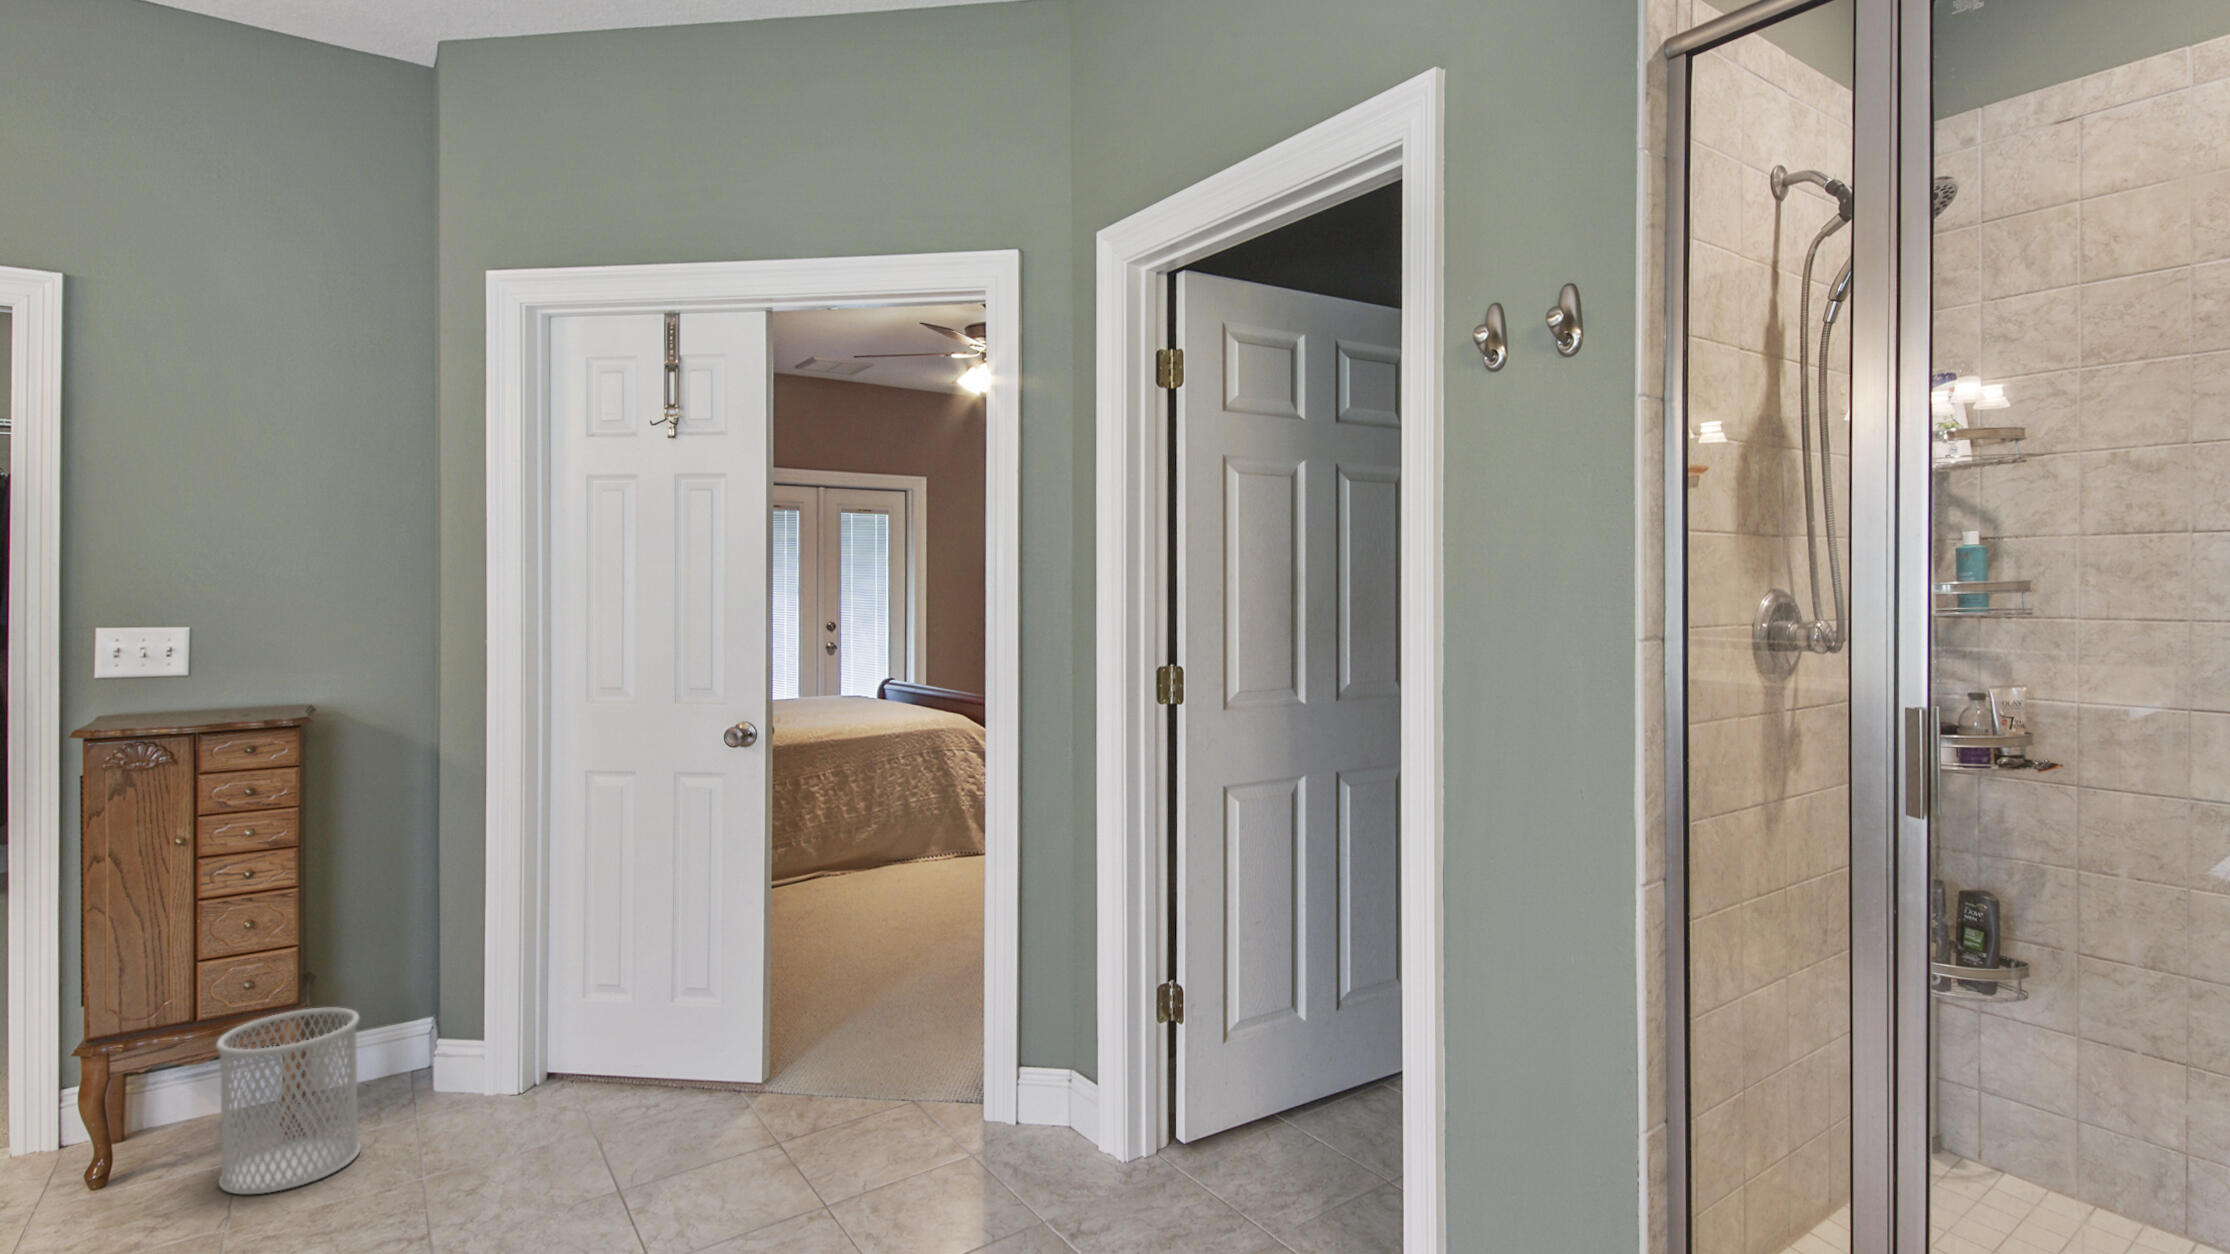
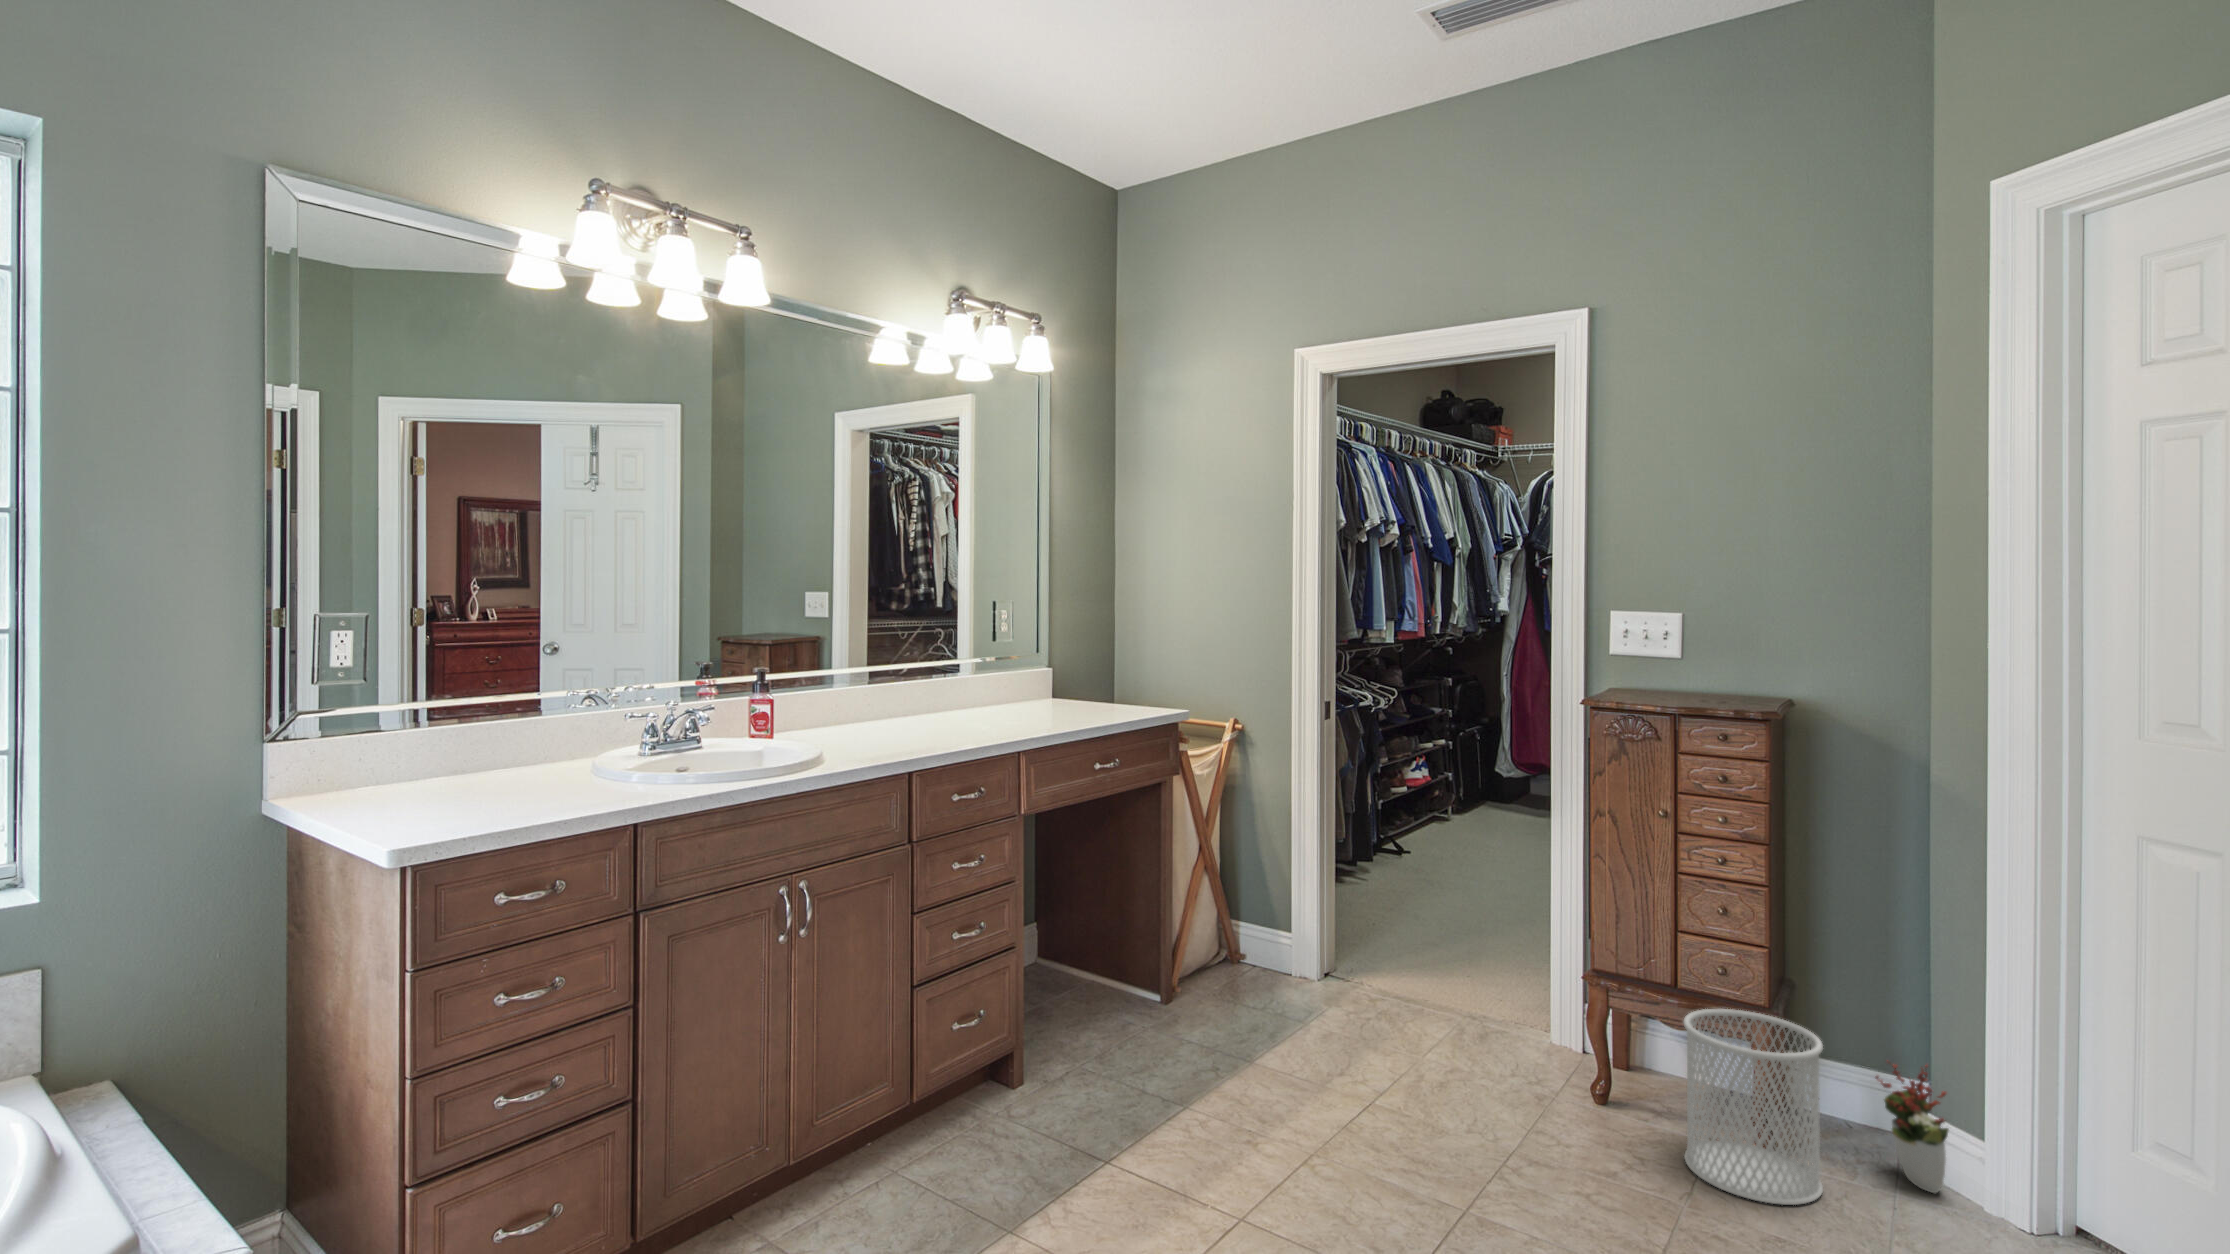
decorative plant: none [399,1000,460,1107] -> present [1876,1062,1948,1193]

